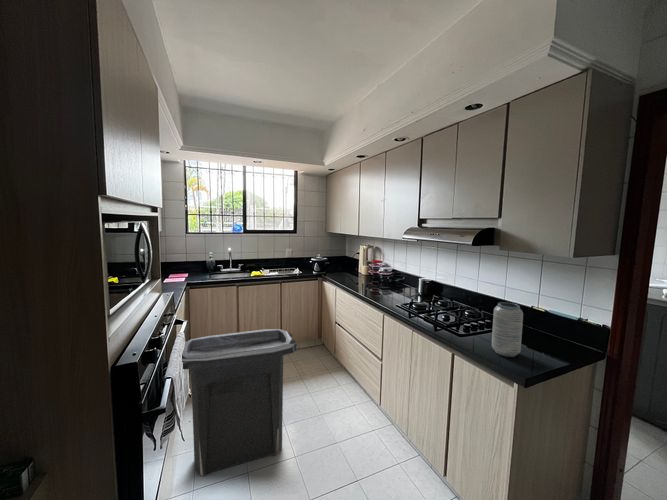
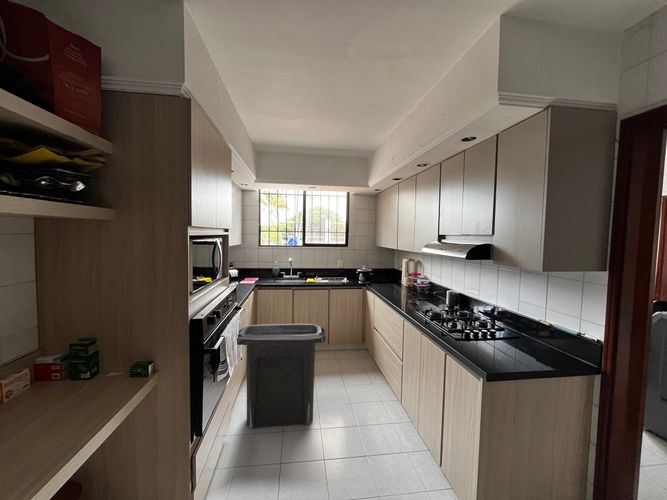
vase: present [492,302,523,357] -> none [478,310,504,358]

